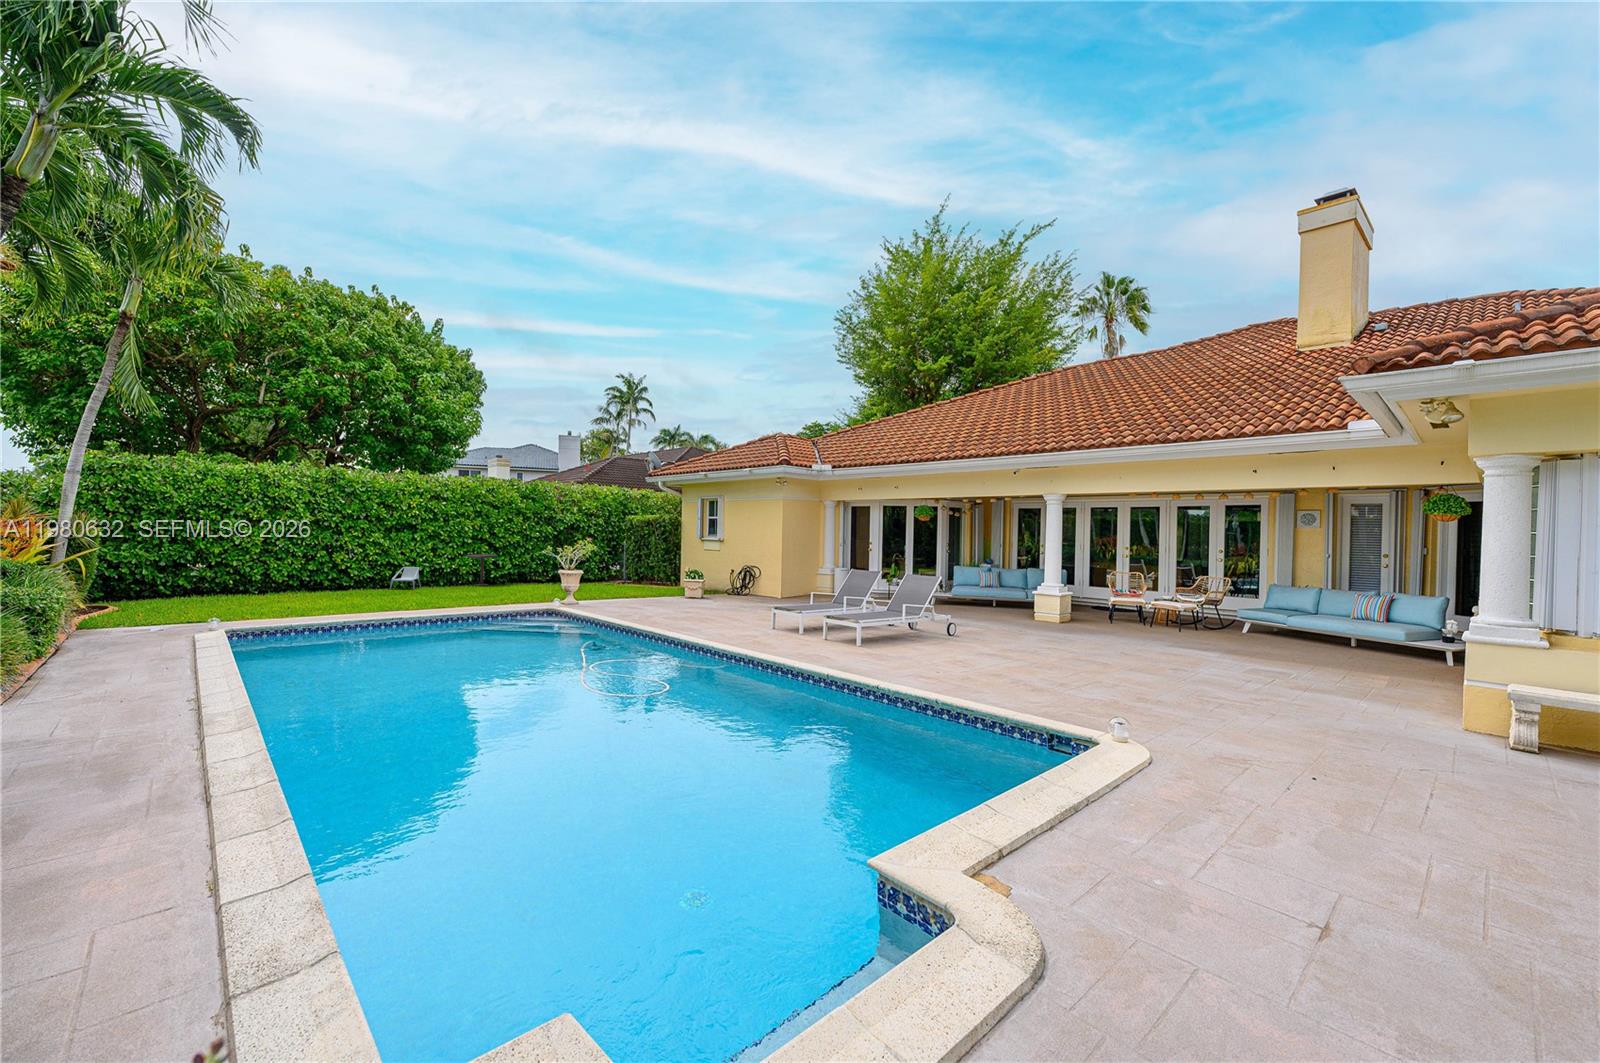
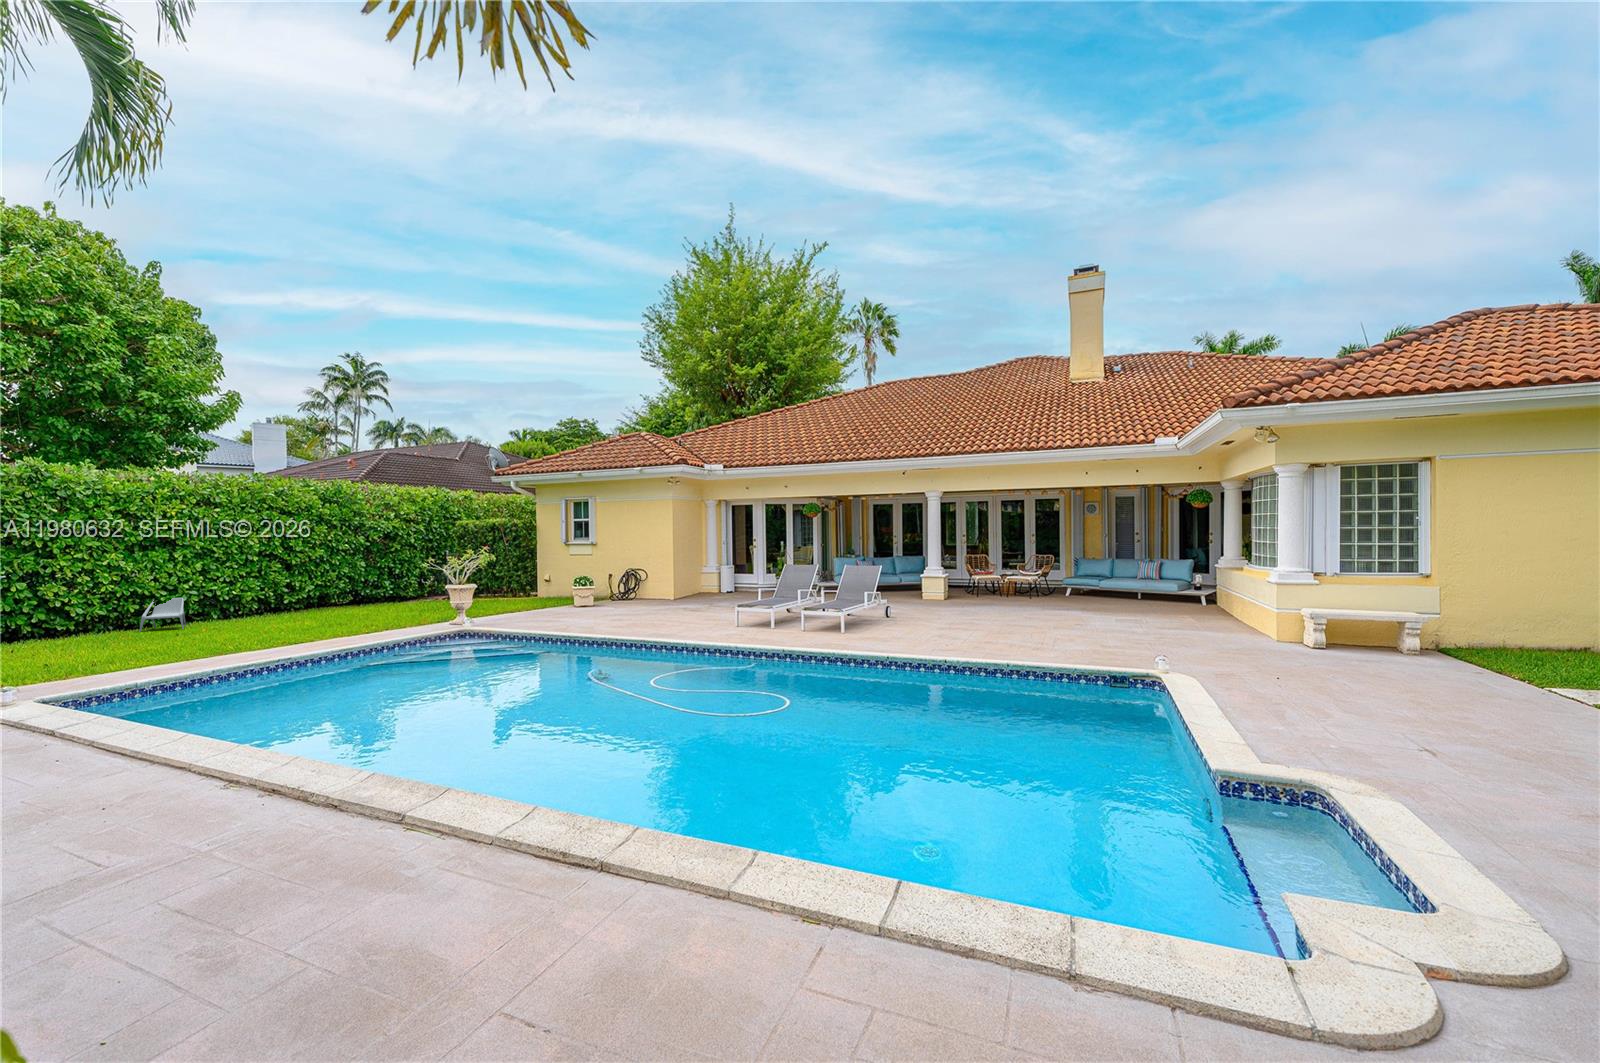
pedestal table: present [467,554,497,586] -> none [250,576,297,618]

